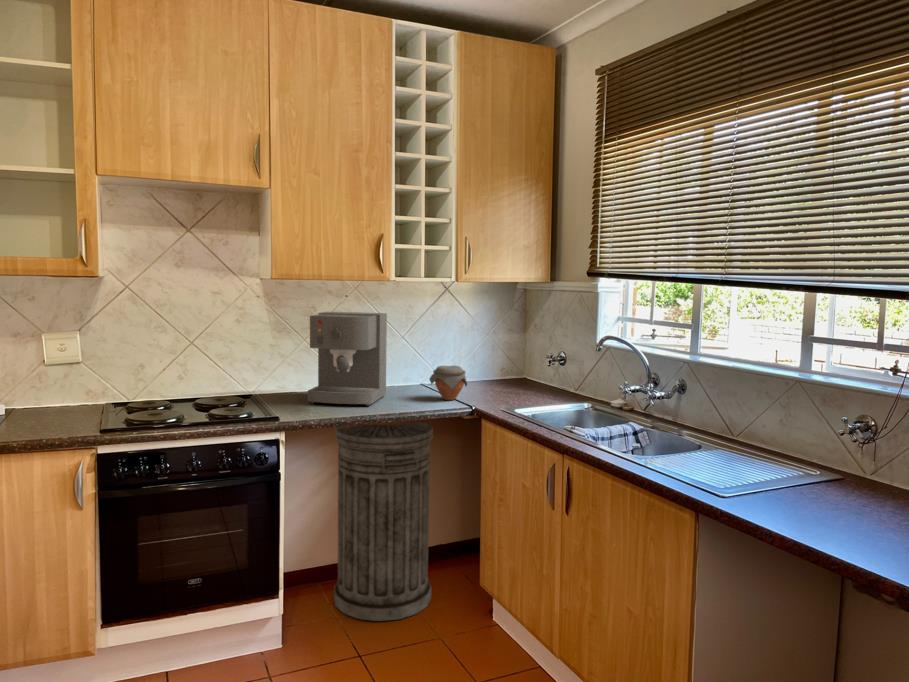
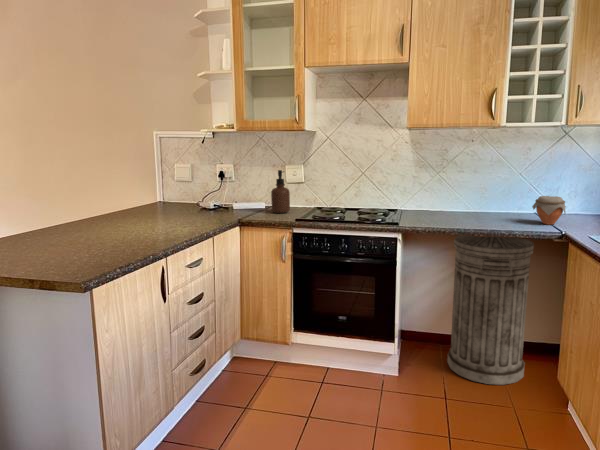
coffee maker: present [308,312,387,406] -> none [432,152,502,222]
soap dispenser: none [29,346,68,423] -> present [271,170,290,213]

